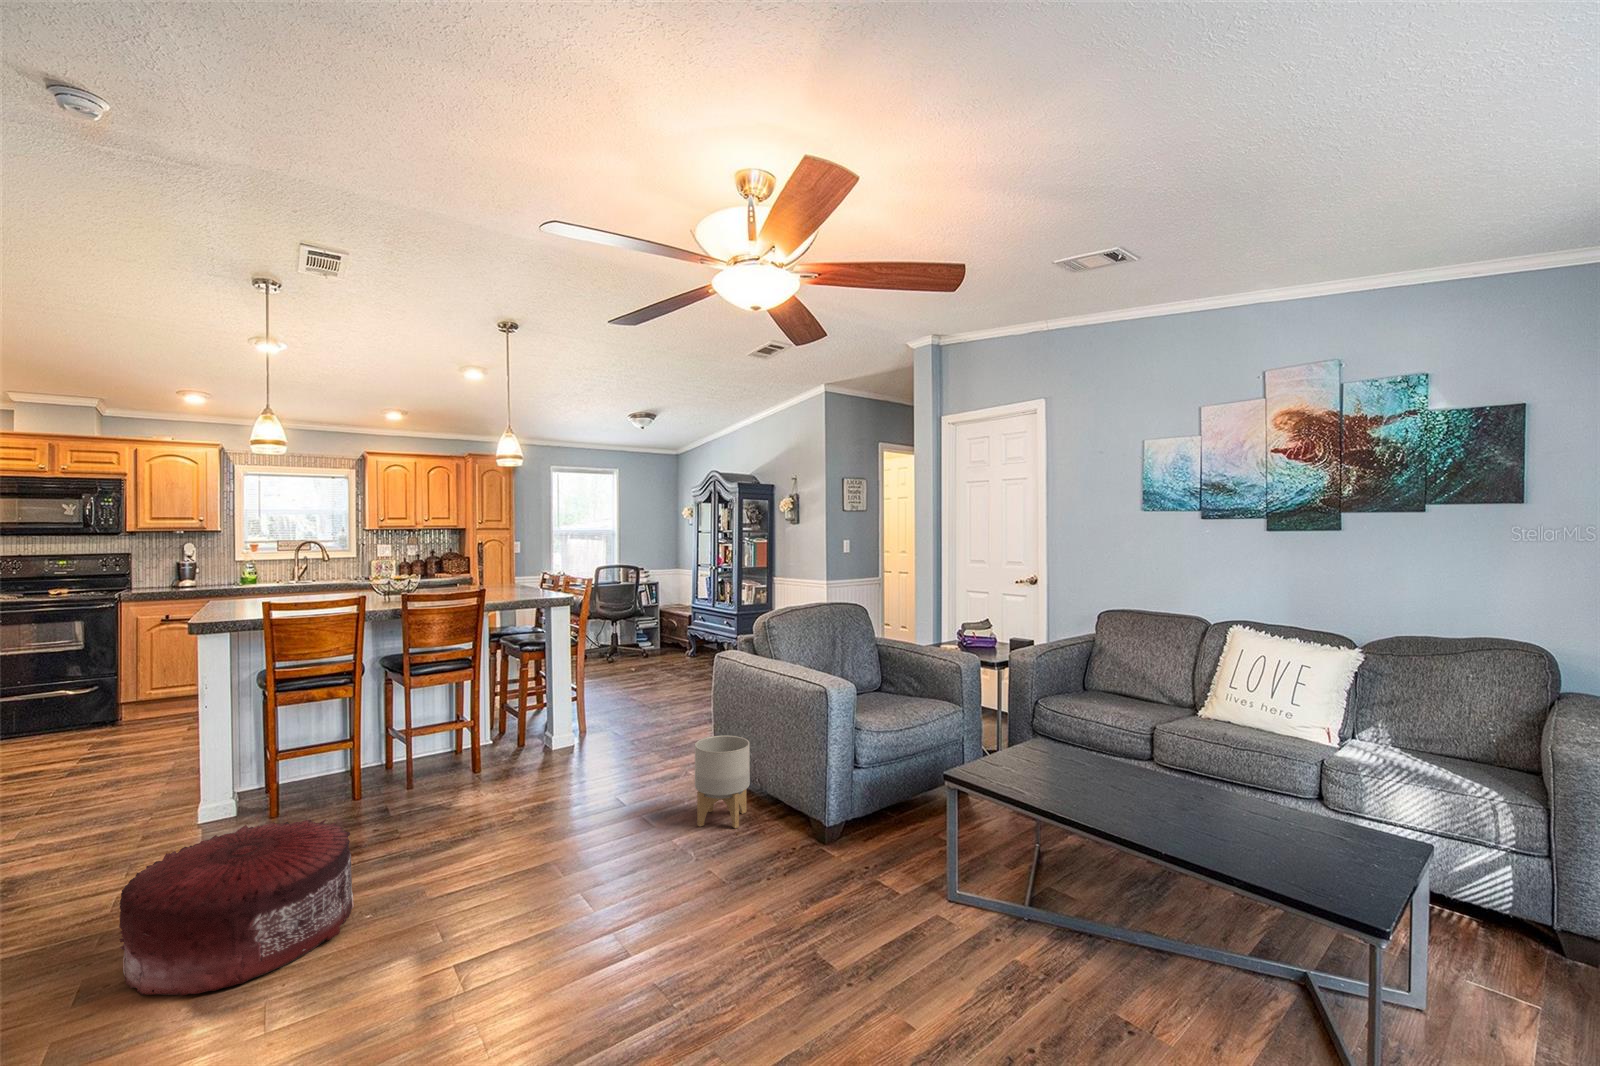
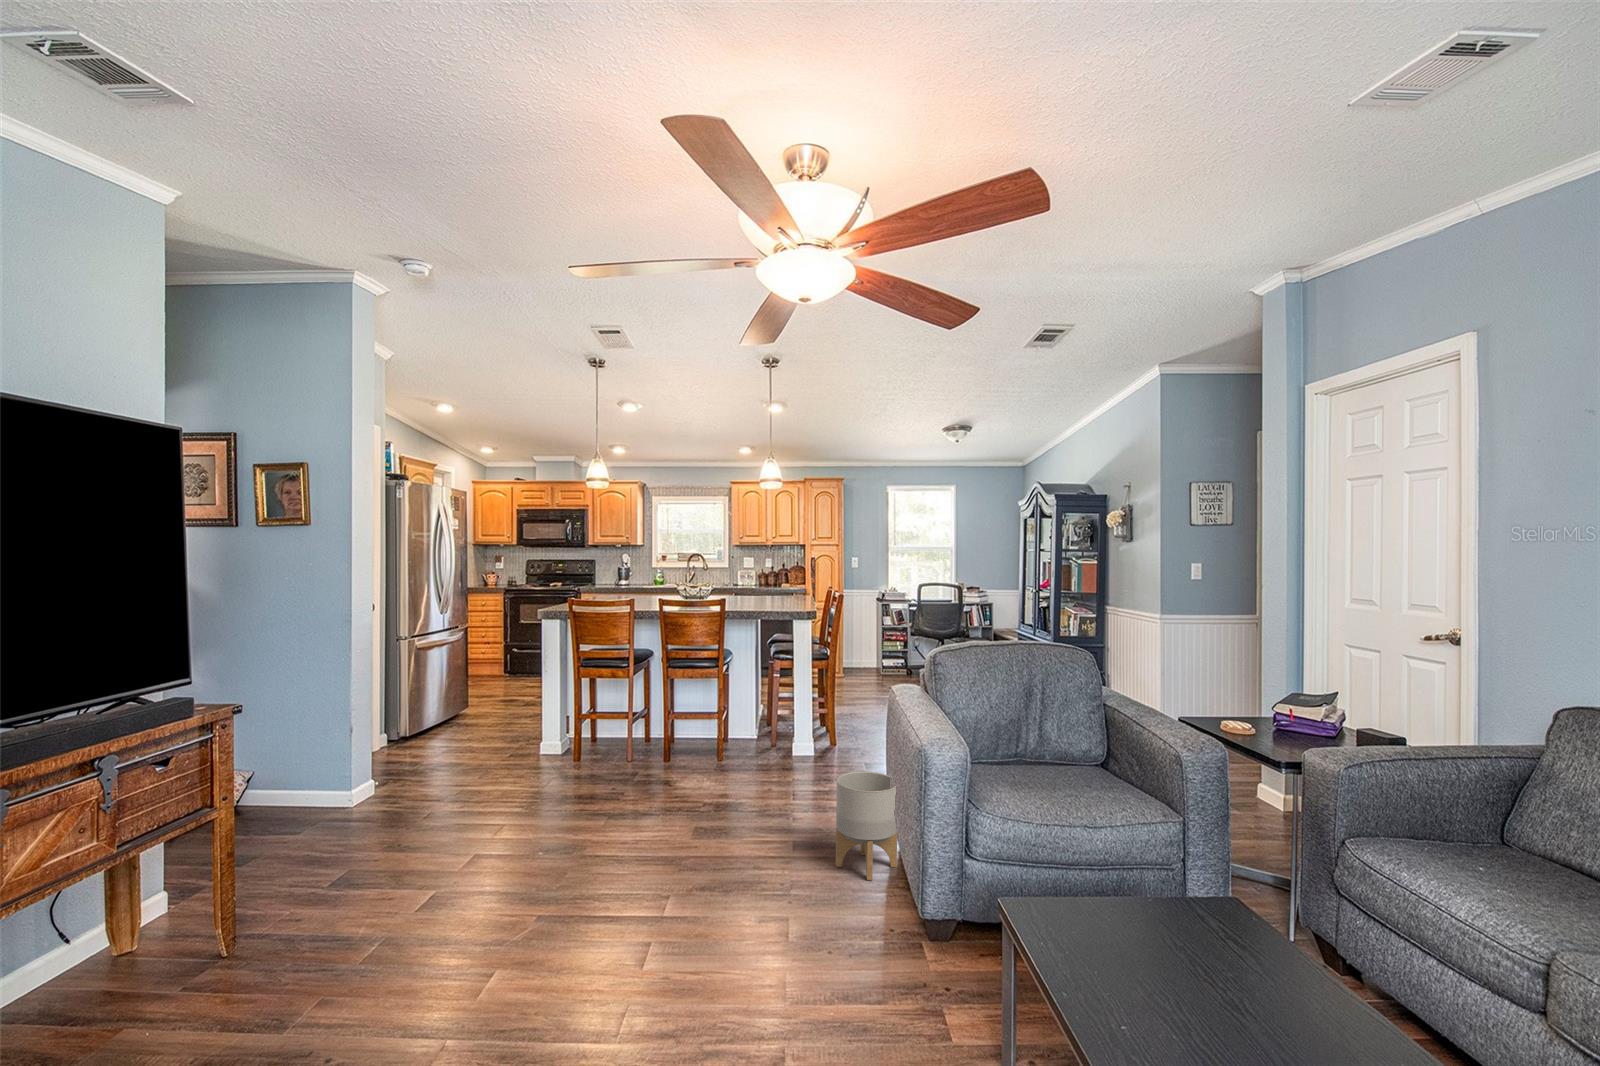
pouf: present [119,819,354,995] -> none [393,762,545,877]

